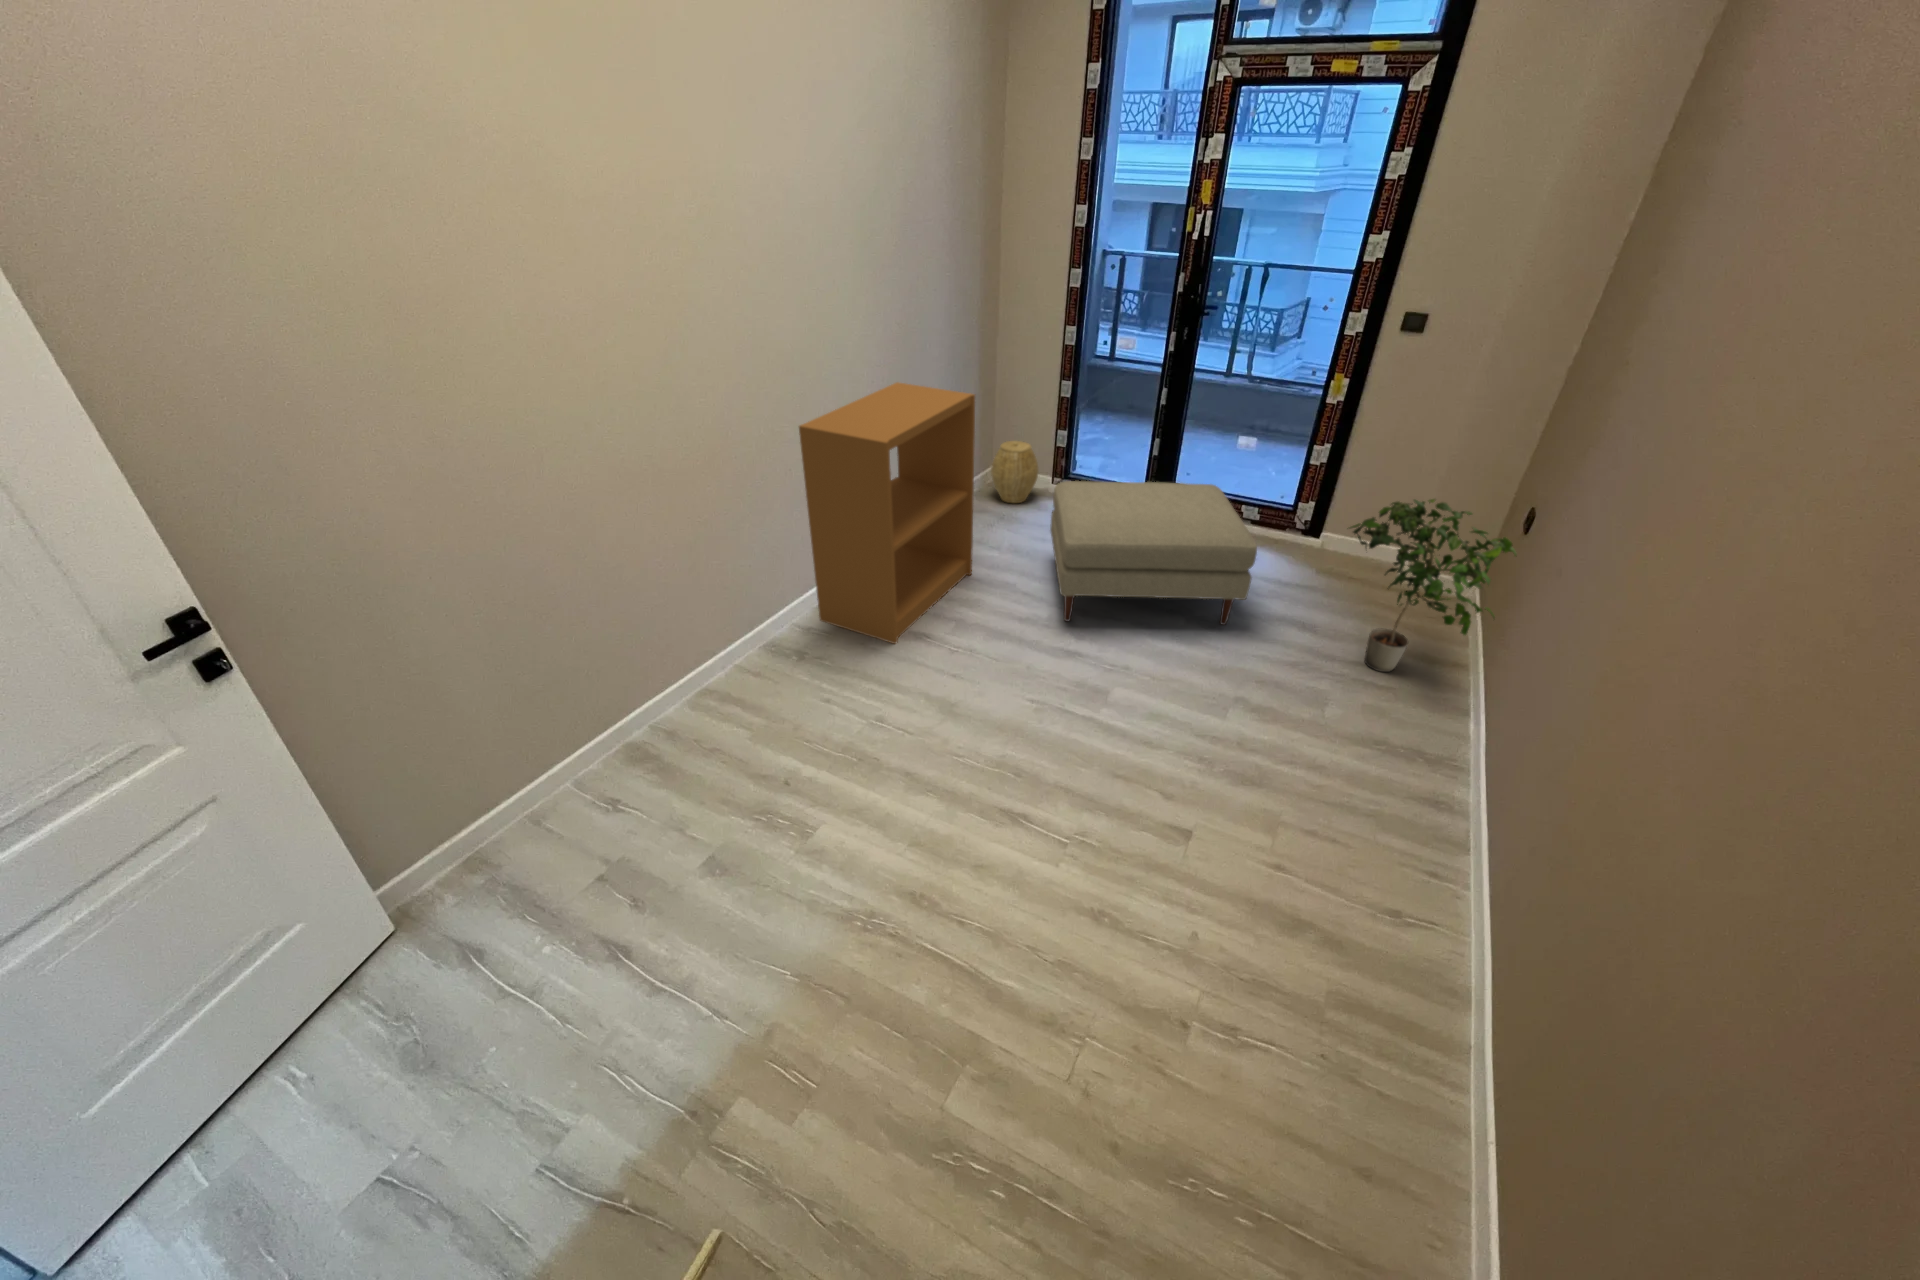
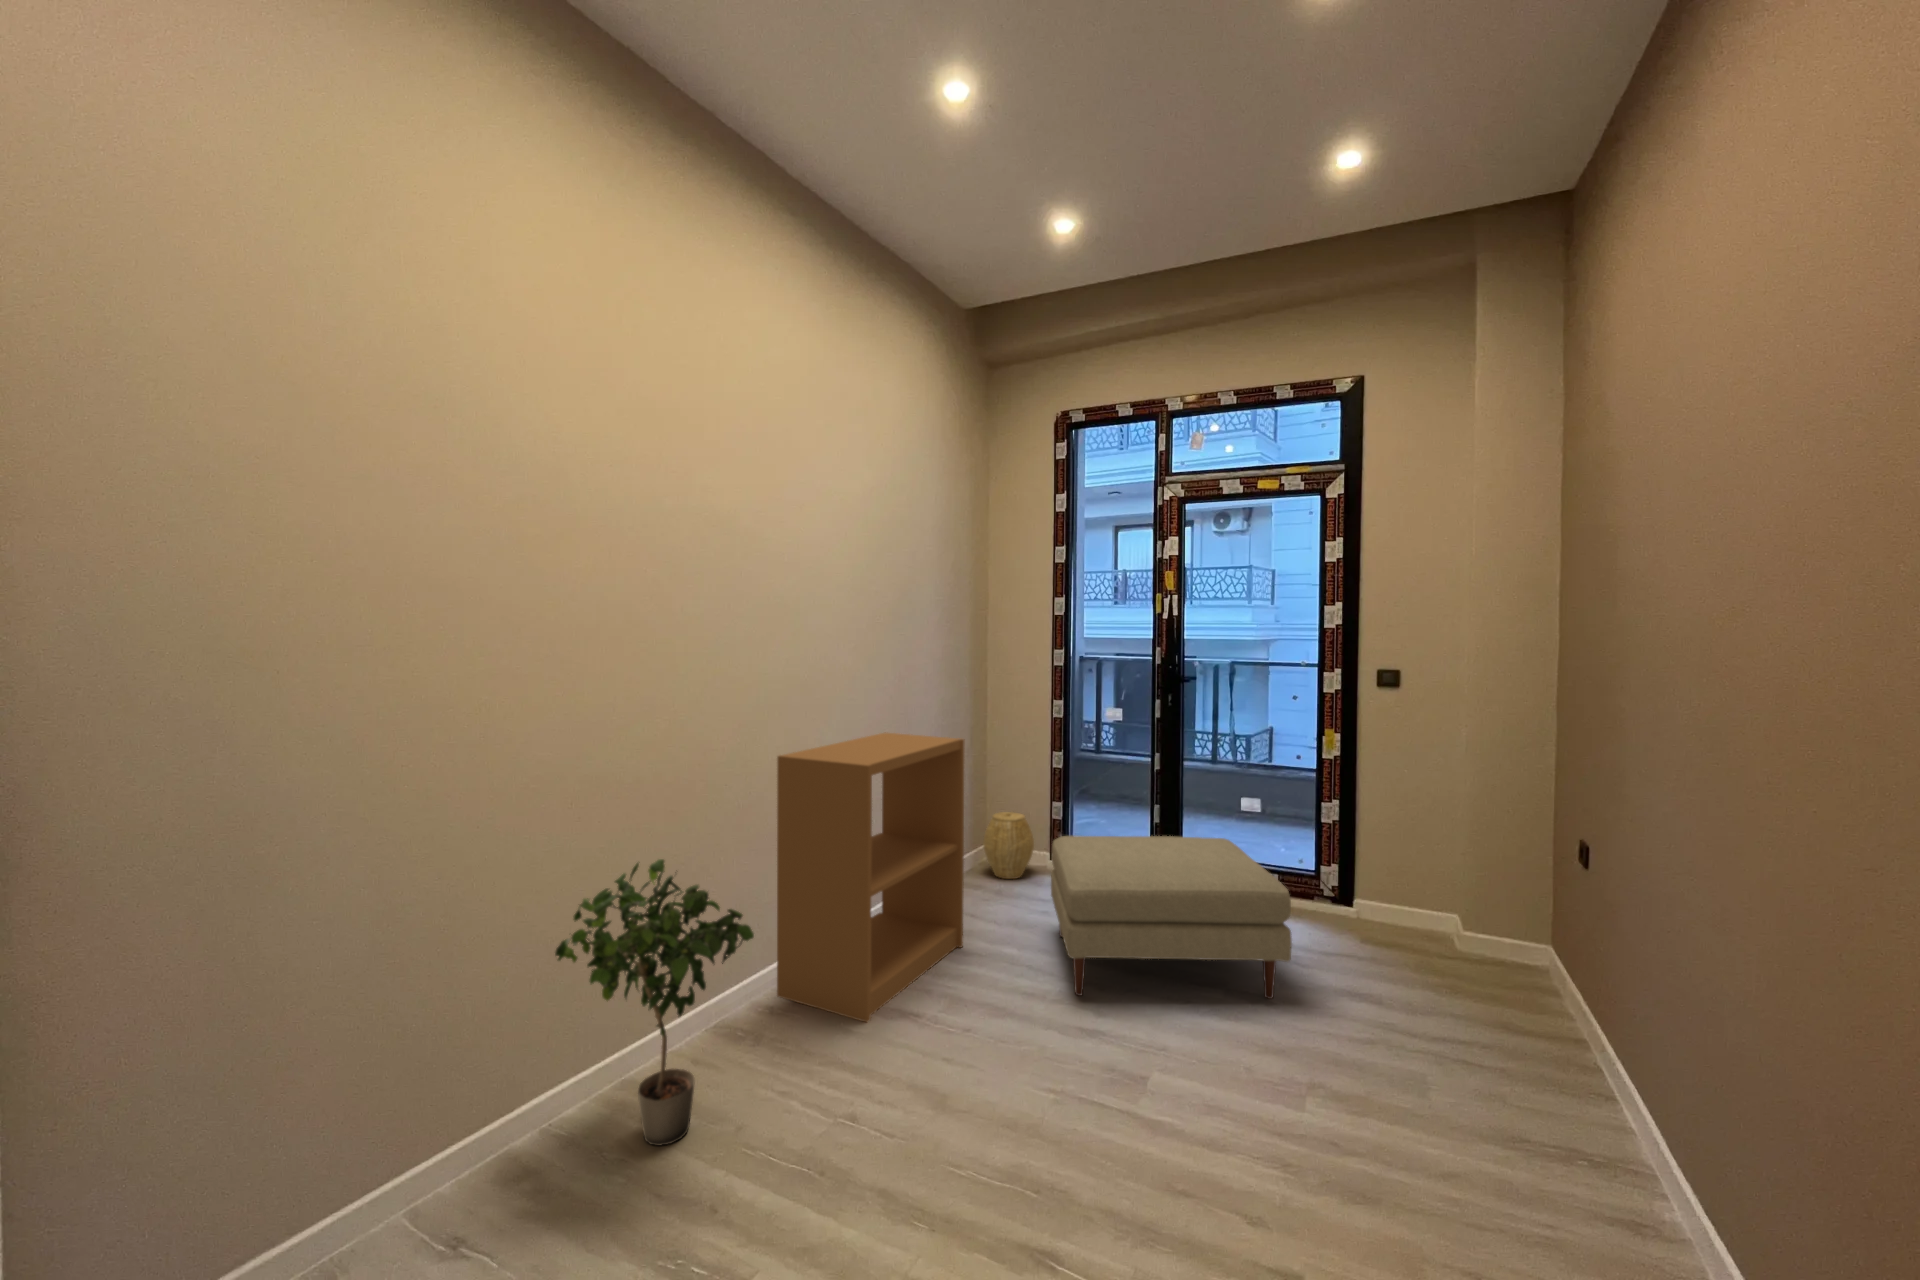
potted plant: present [1350,499,1517,672] -> present [555,859,754,1146]

